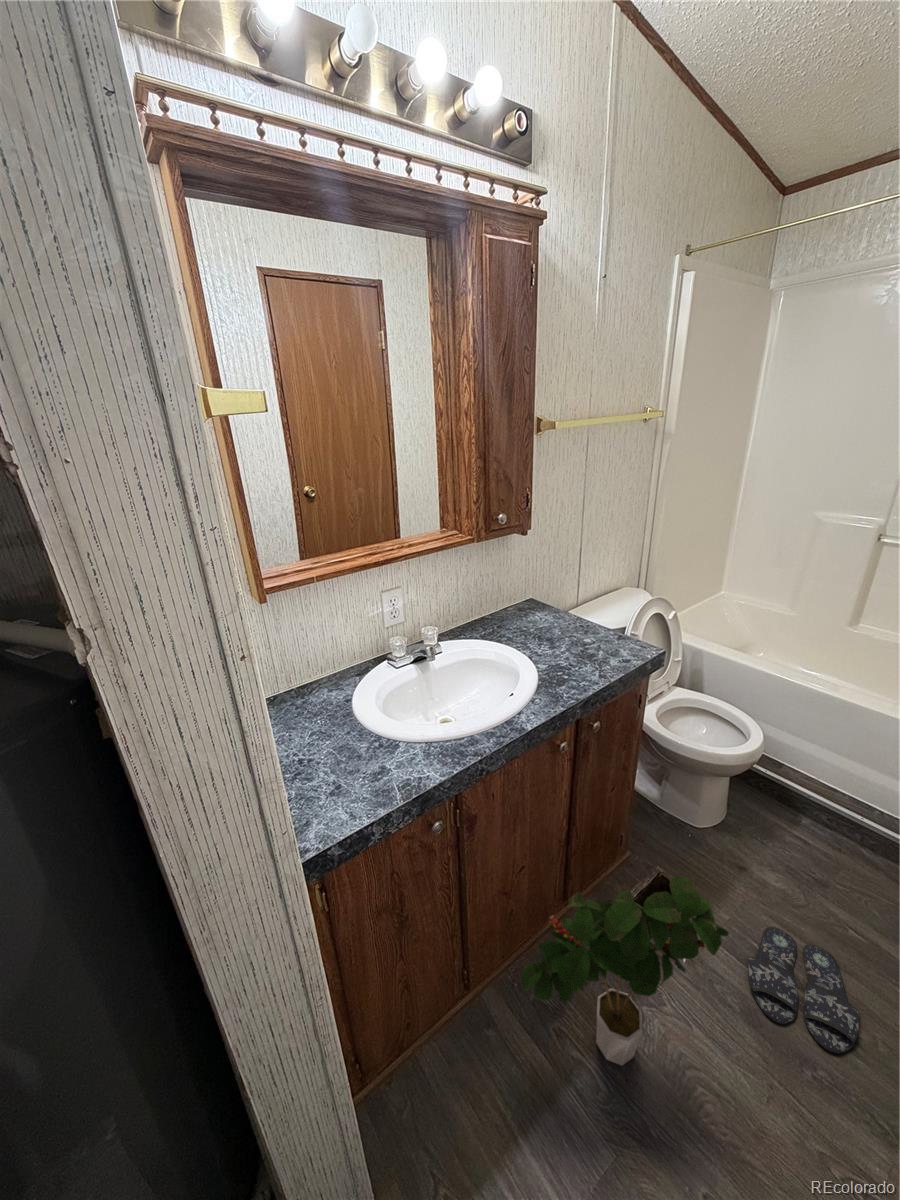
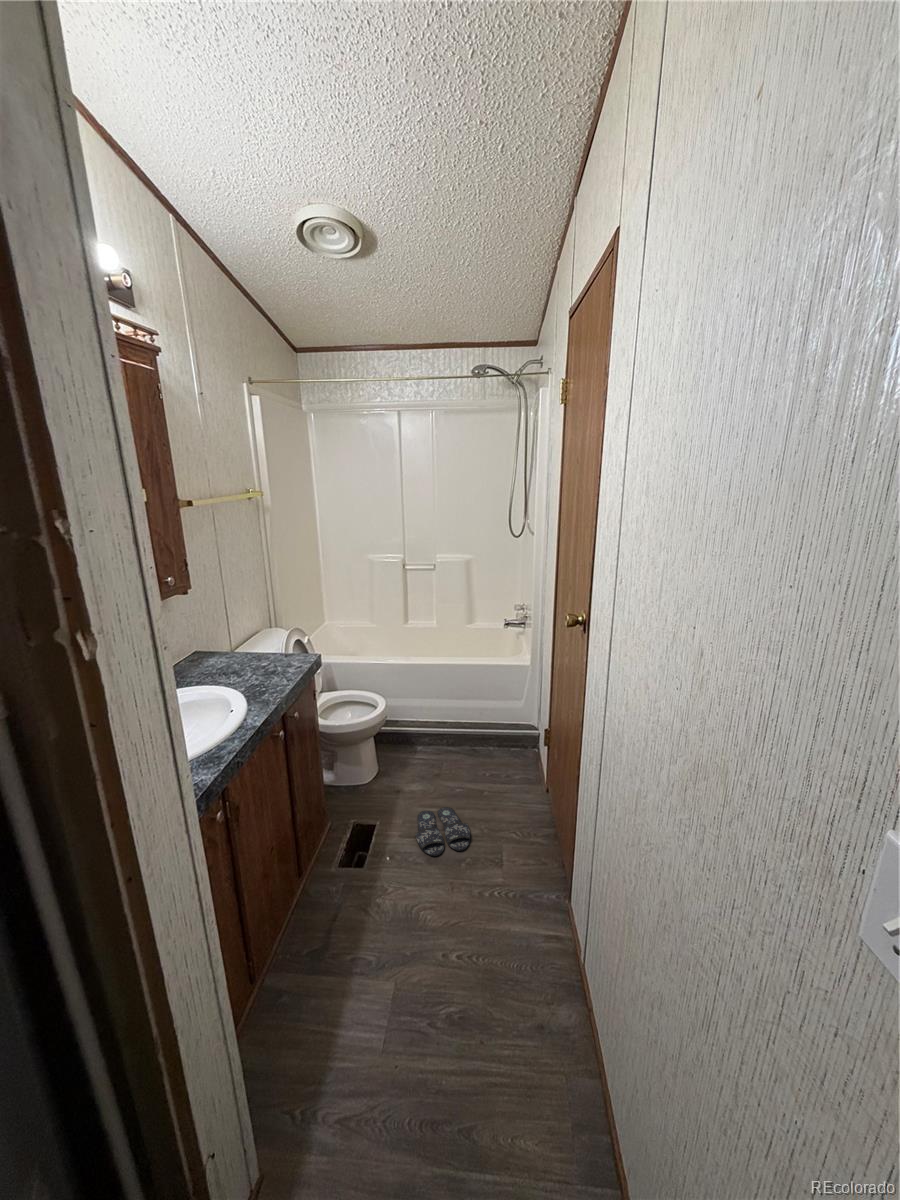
potted plant: present [521,877,729,1065] -> none [293,787,404,945]

